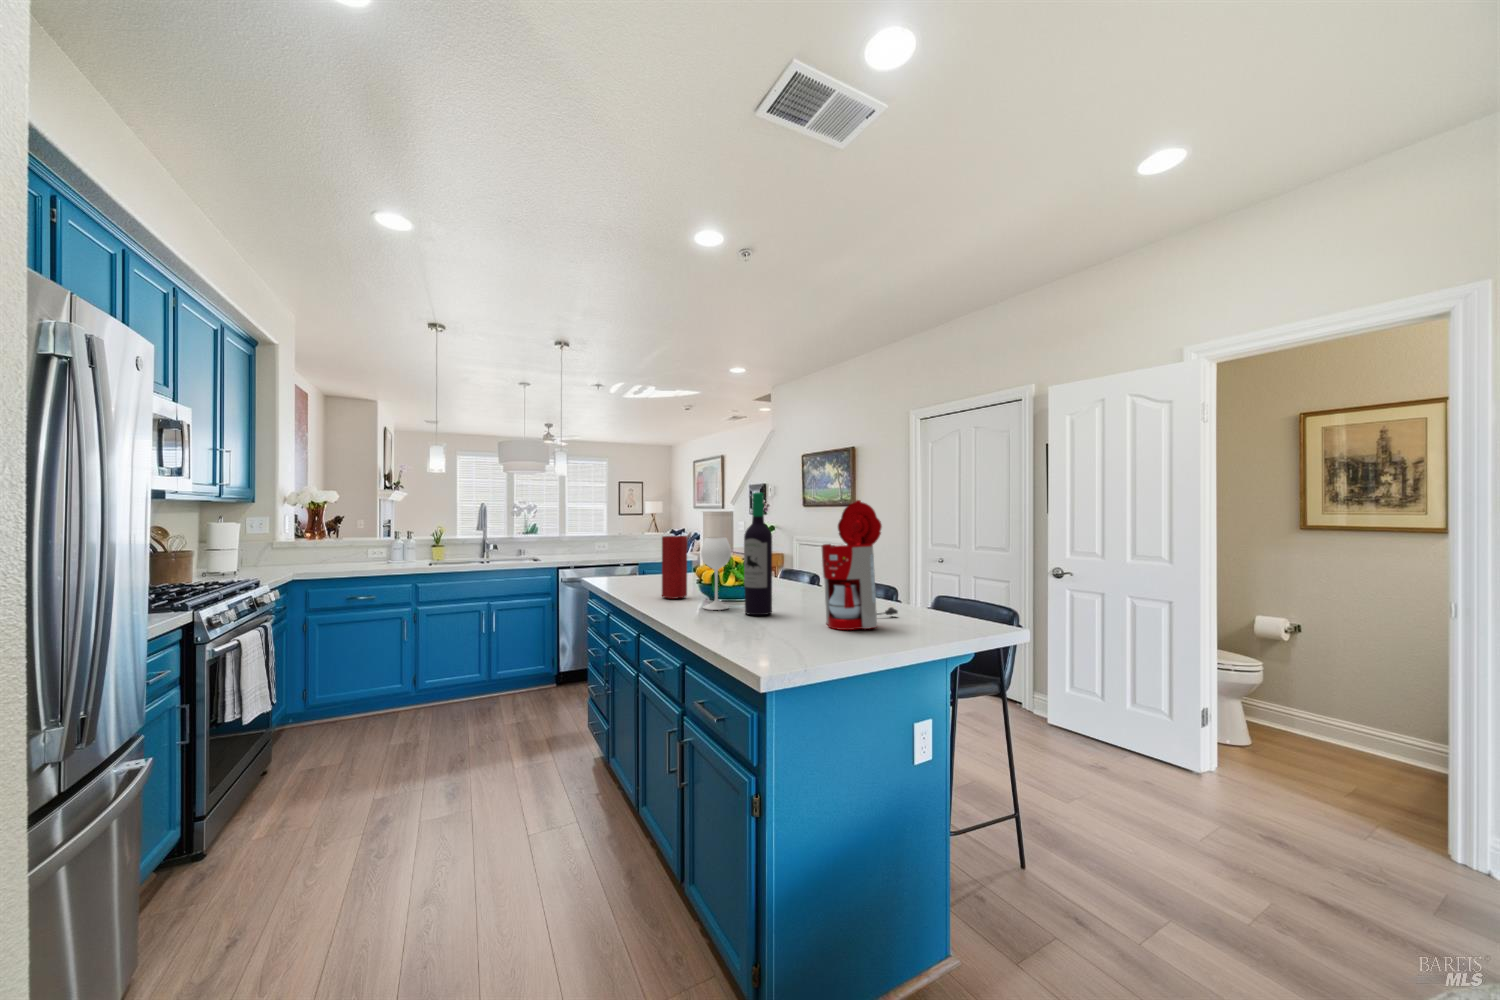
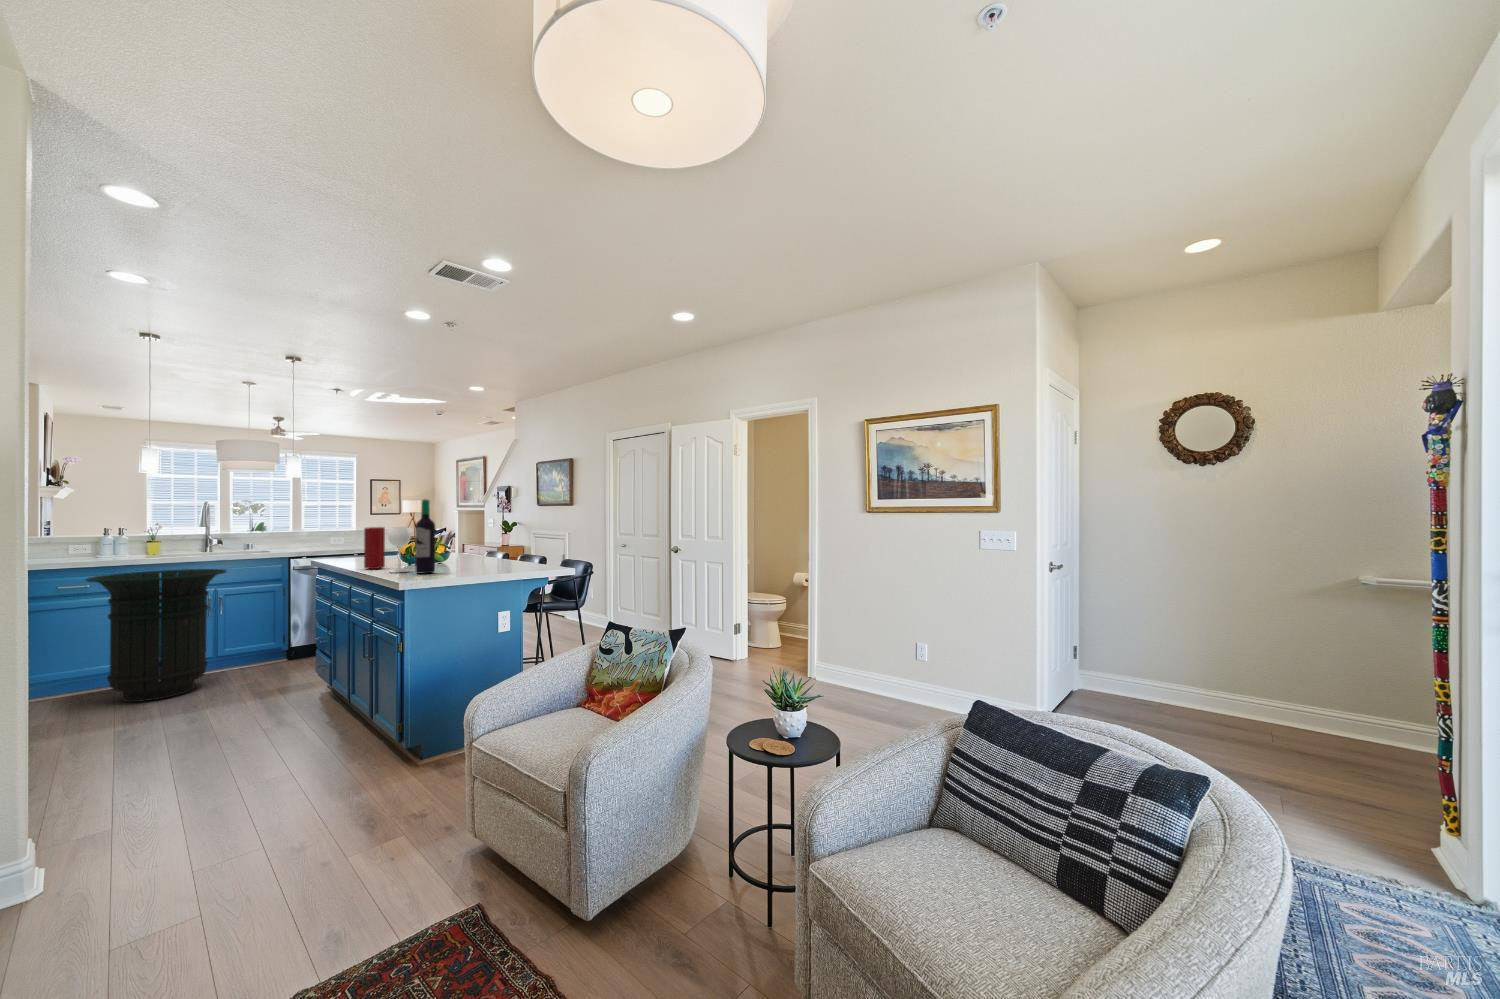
coffee maker: present [822,500,898,630] -> none [458,504,516,577]
trash can: none [368,579,501,740] -> present [86,569,227,702]

